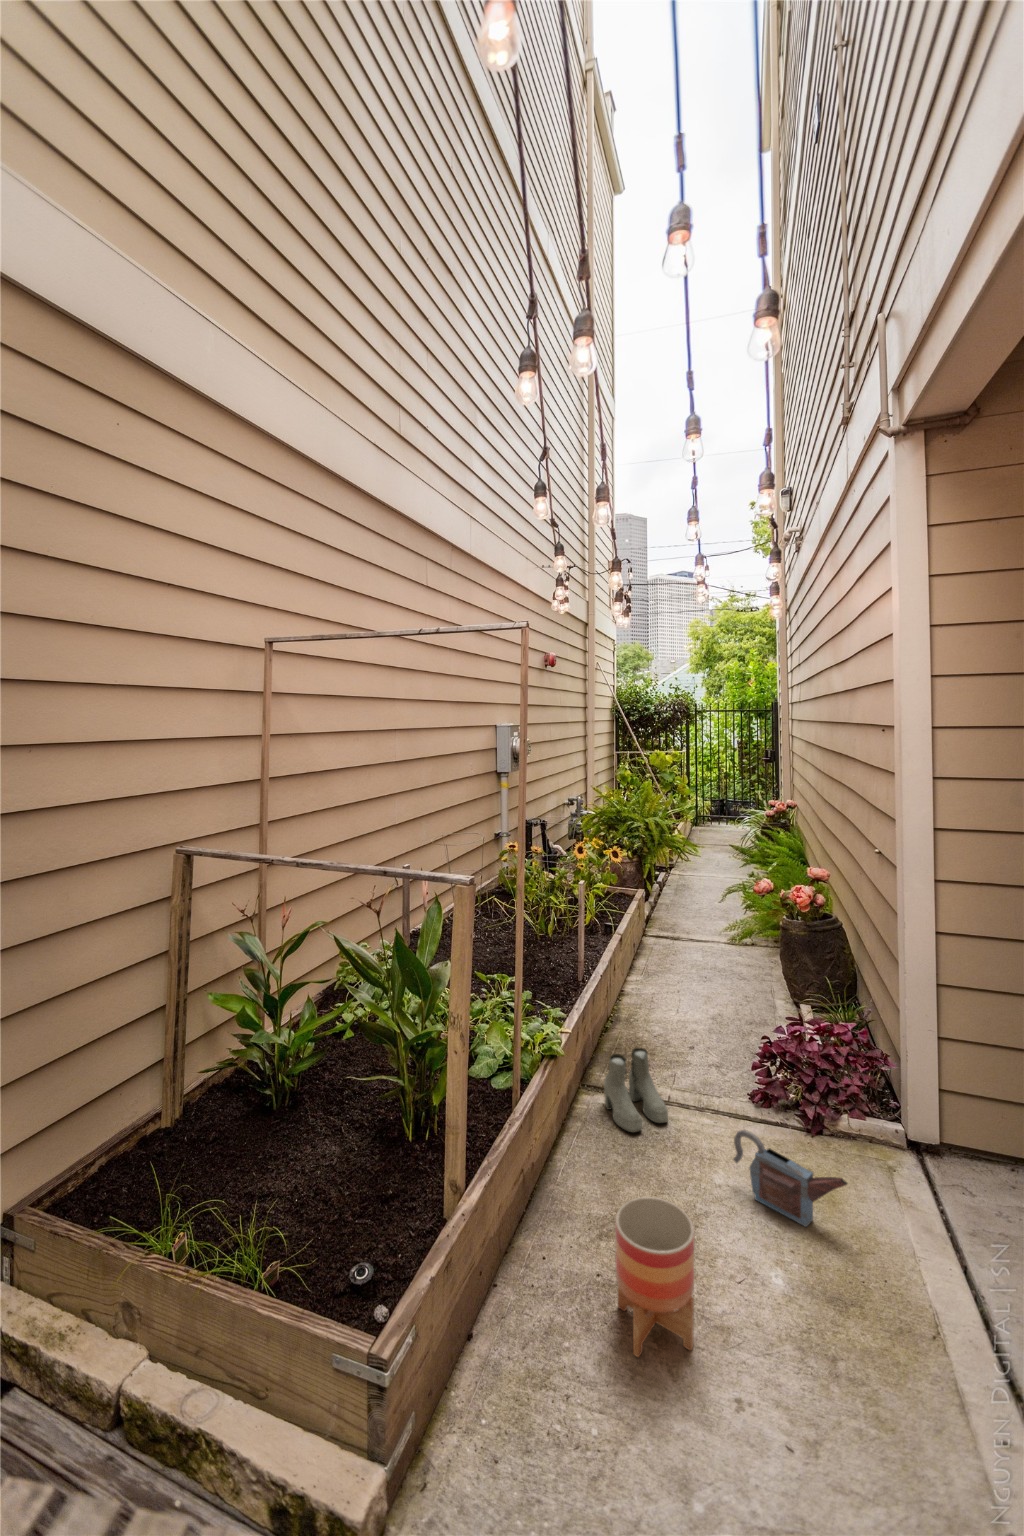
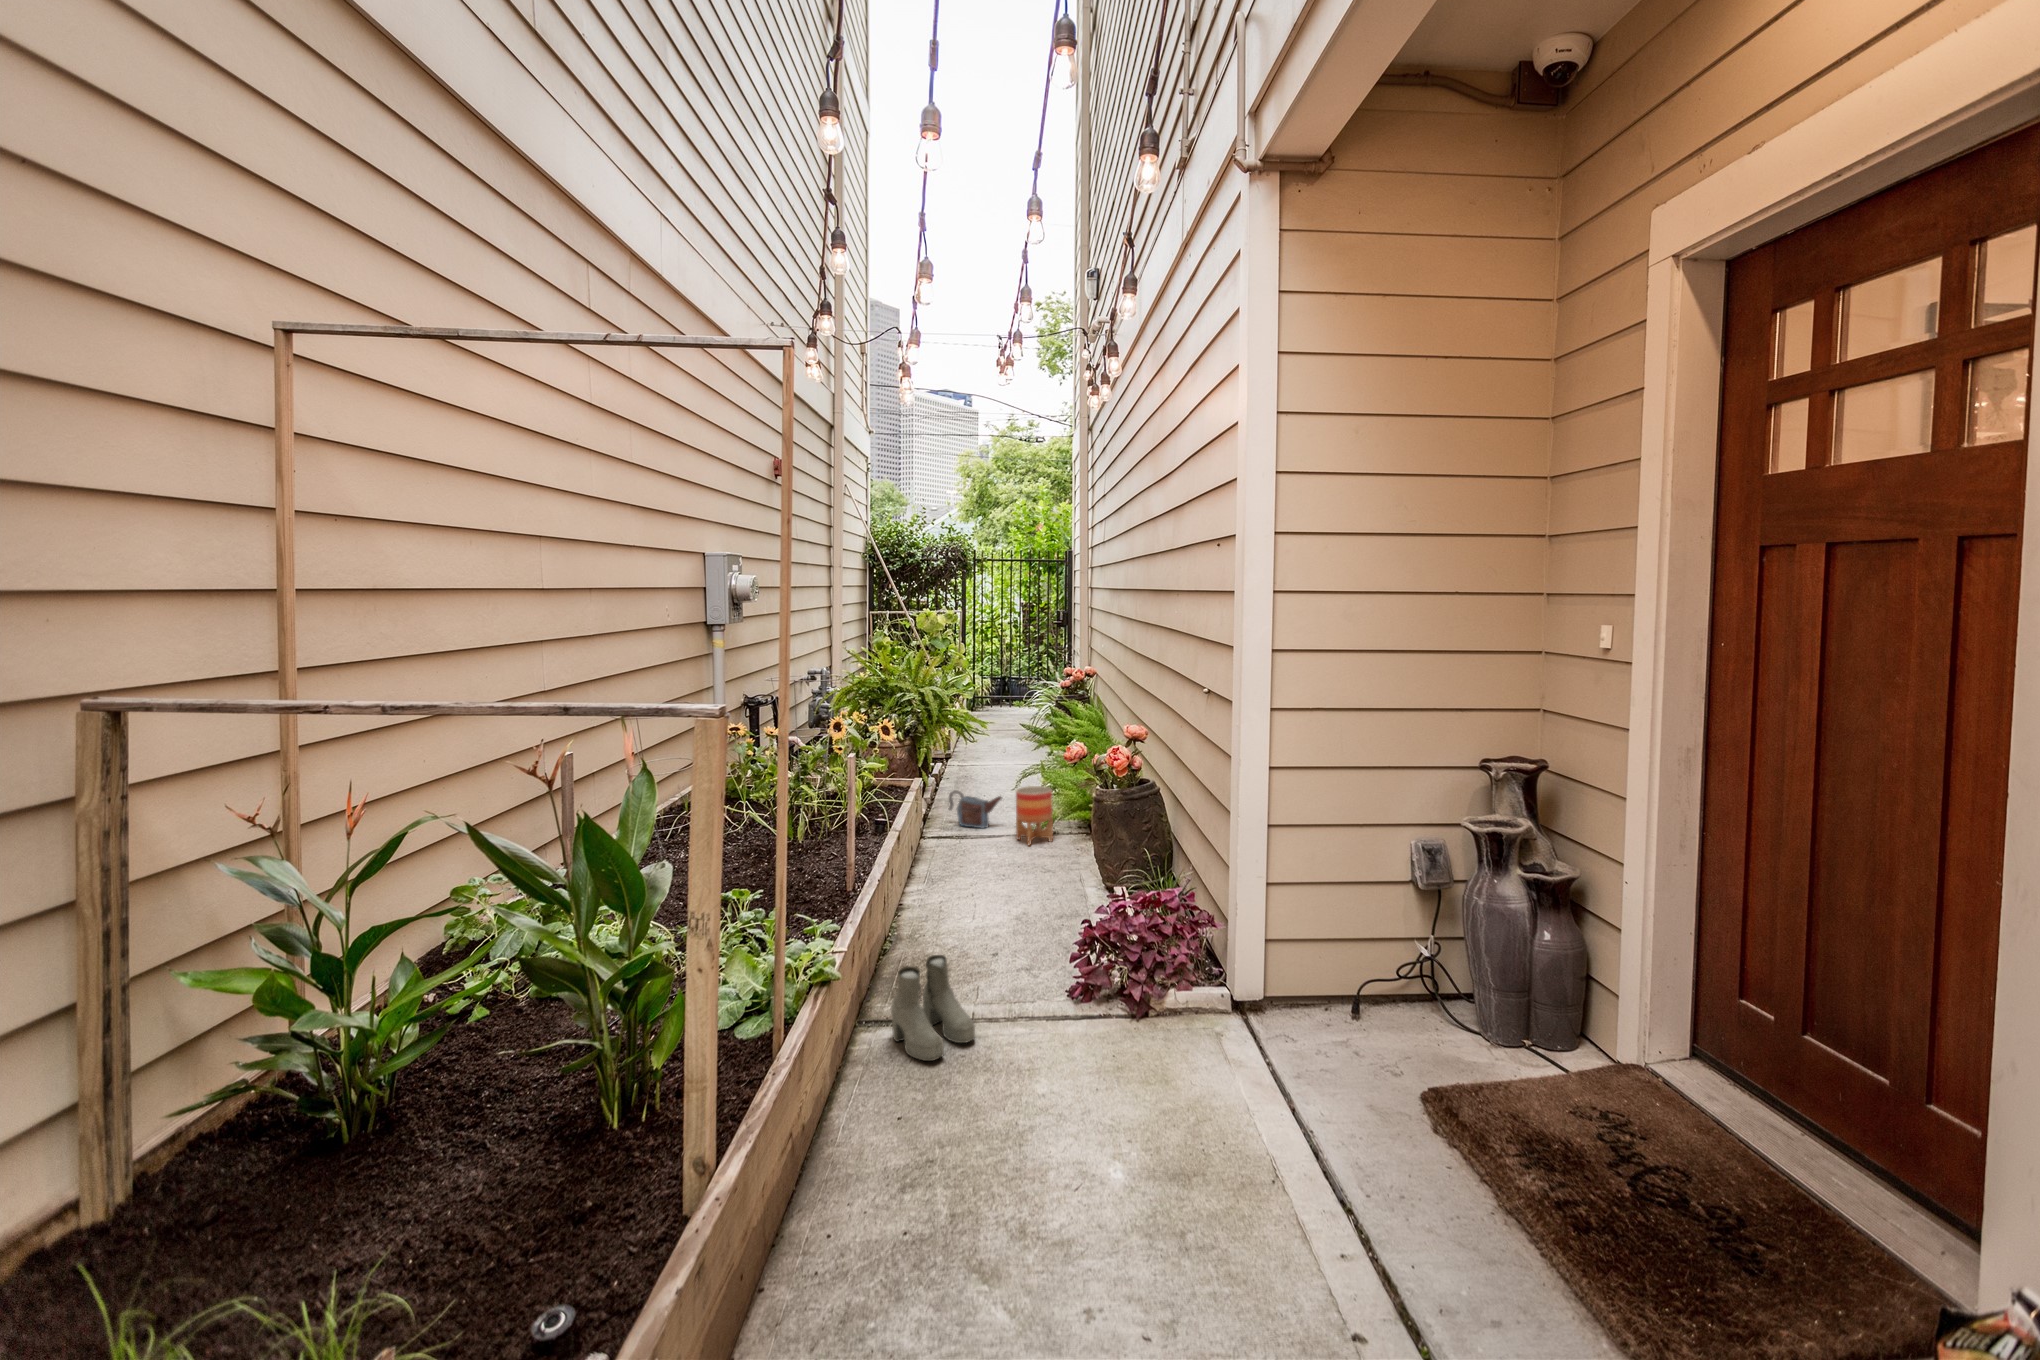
watering can: present [733,1130,847,1227] -> present [949,790,1002,828]
planter: present [615,1197,694,1357] -> present [1016,786,1053,845]

